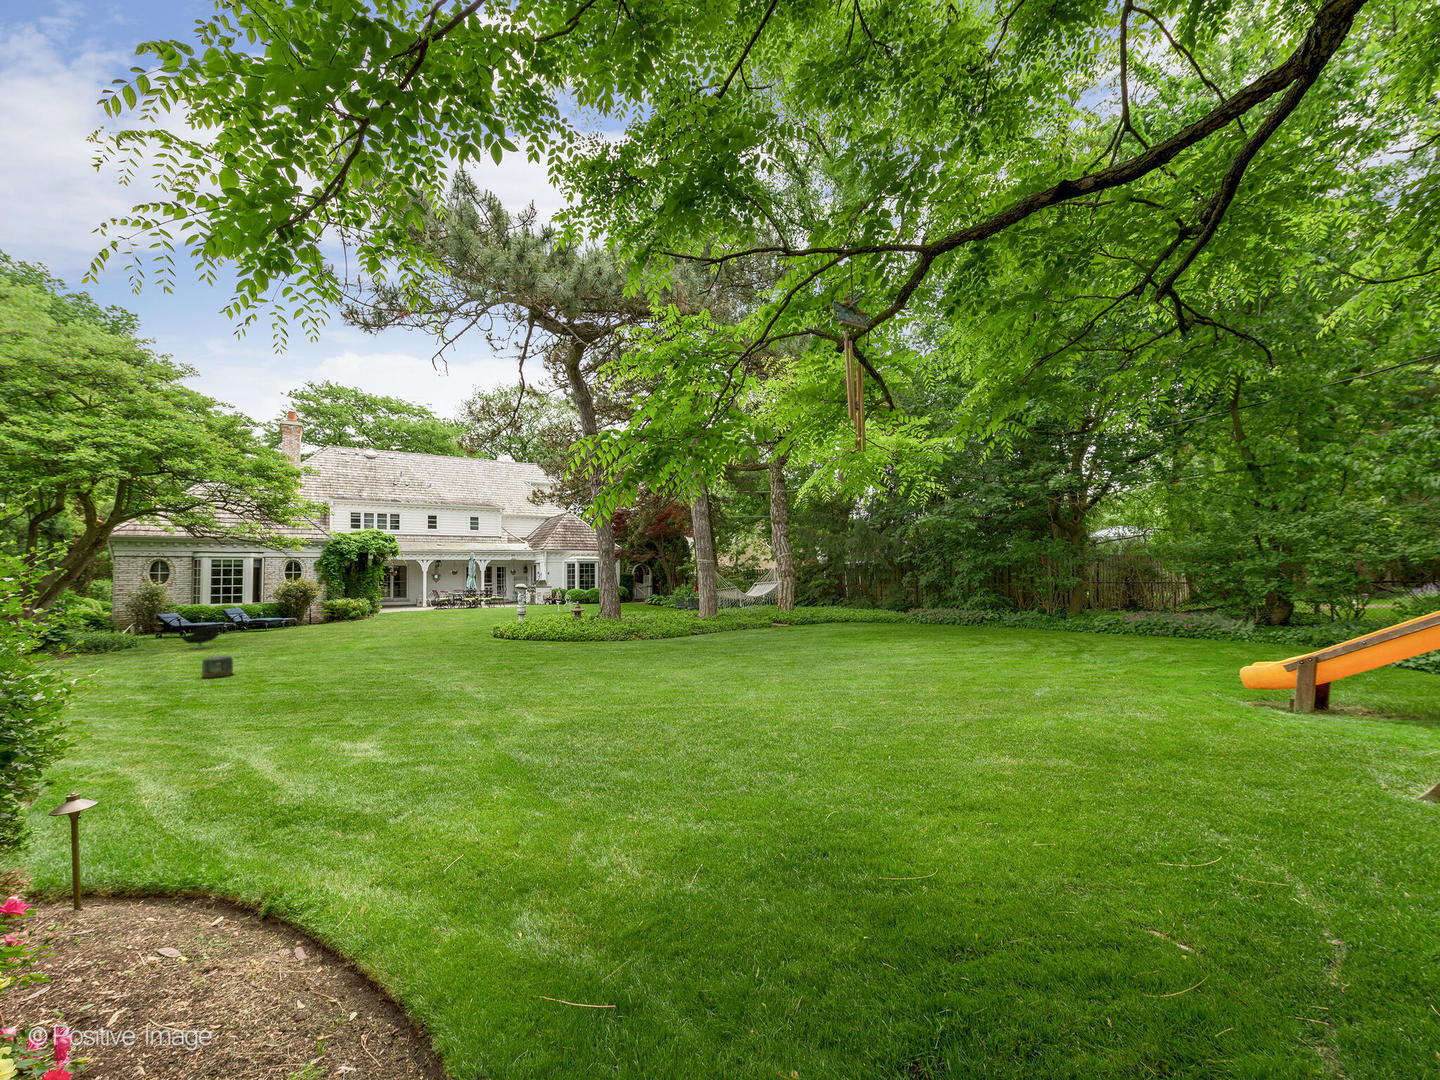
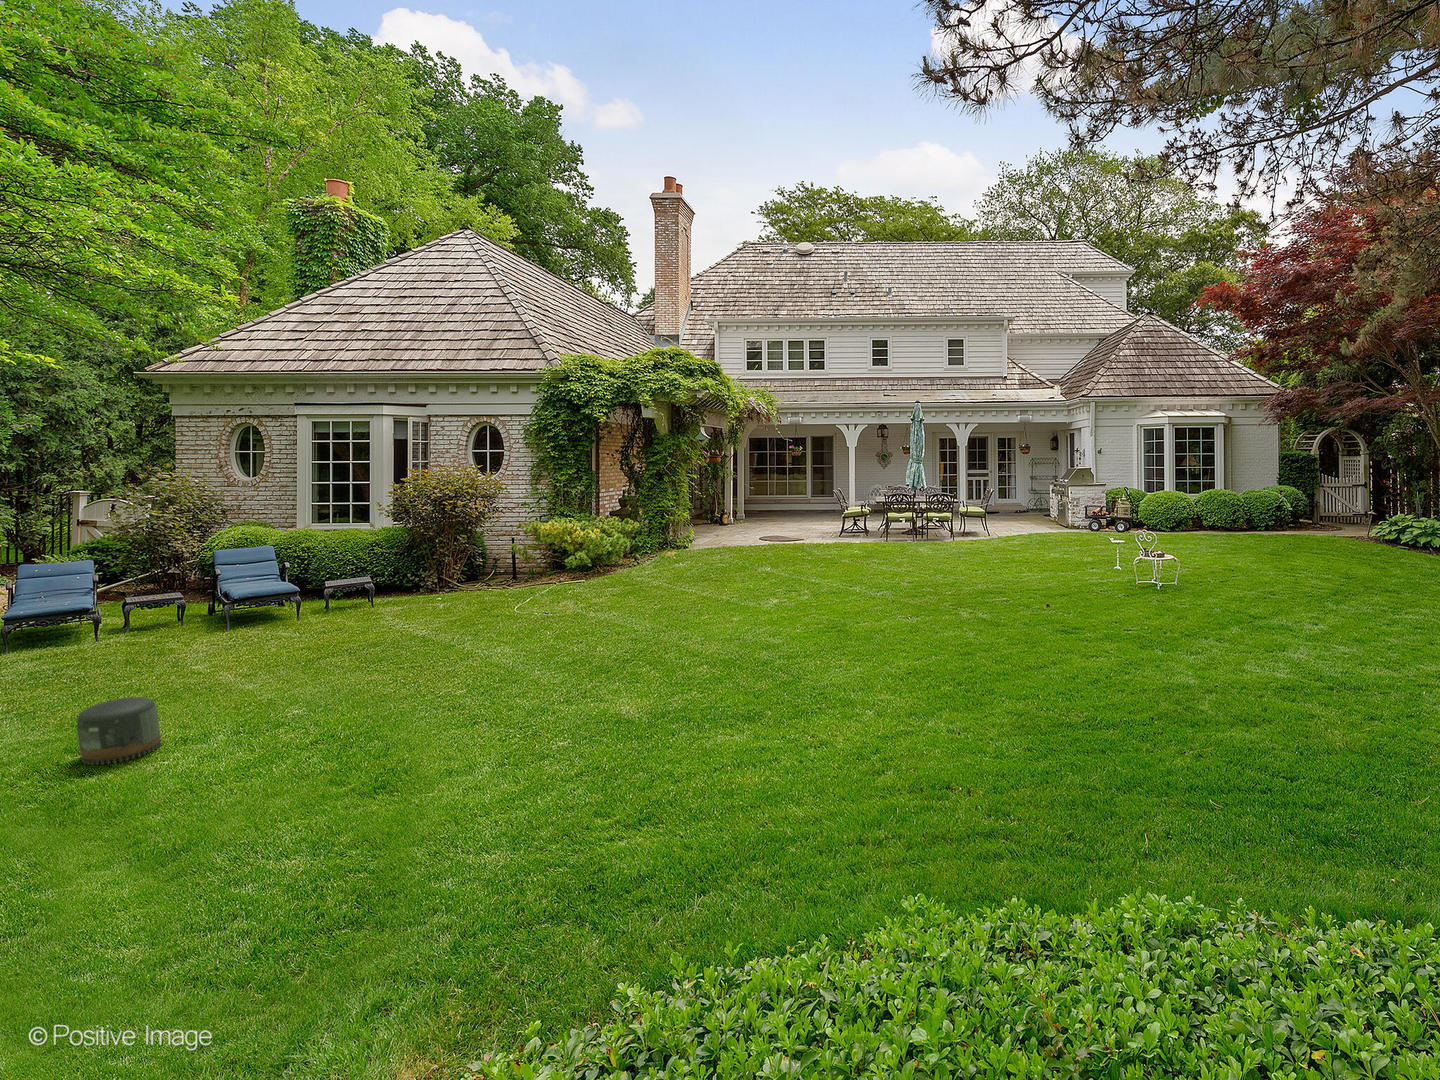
lounge chair: present [182,626,219,649] -> none [385,553,441,598]

